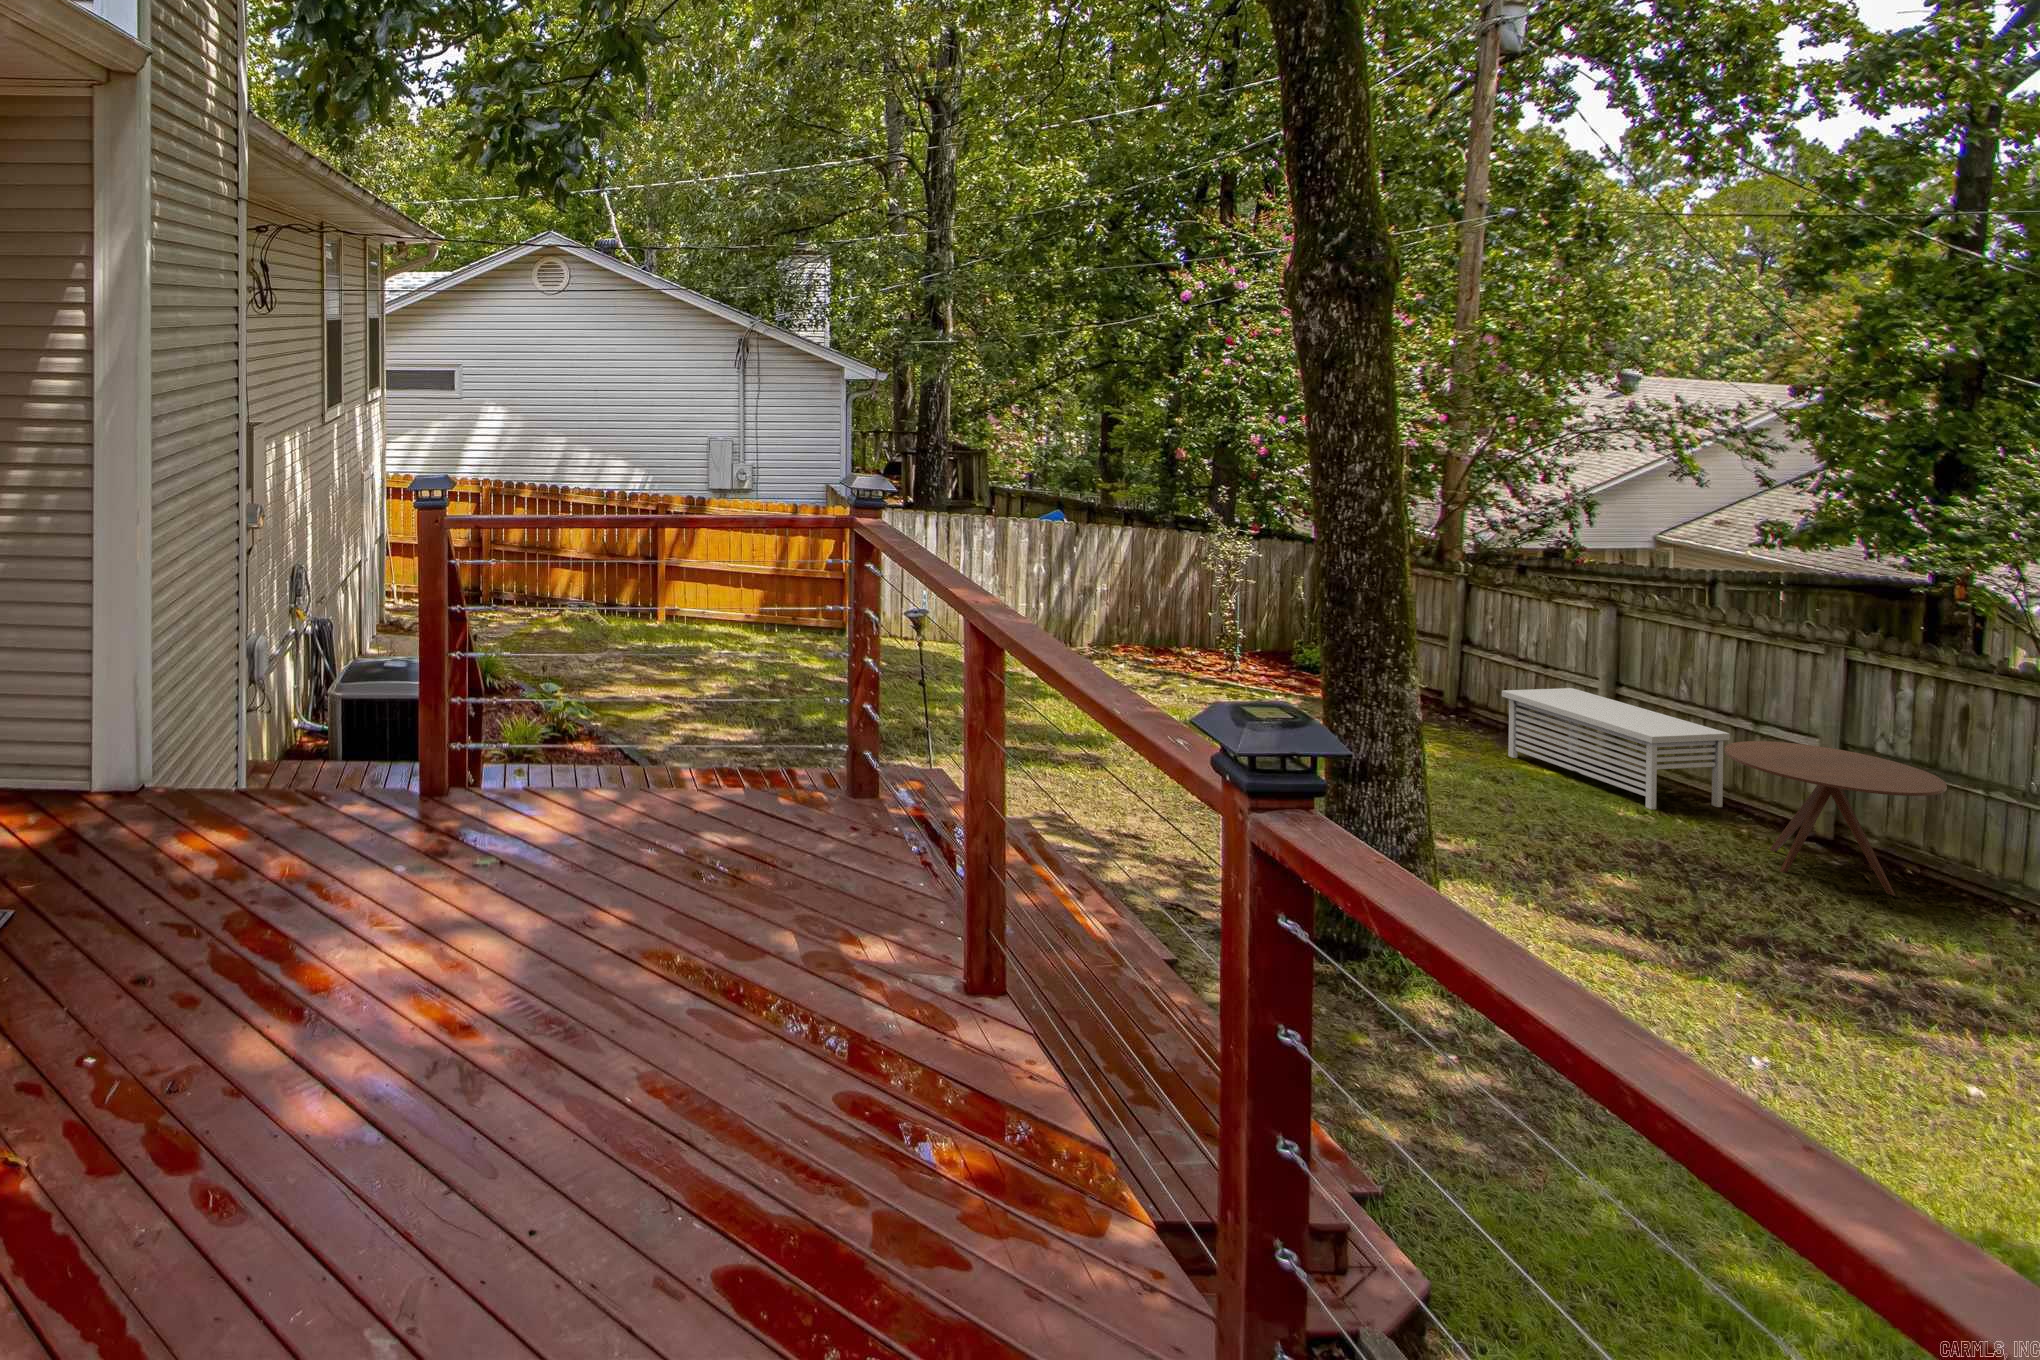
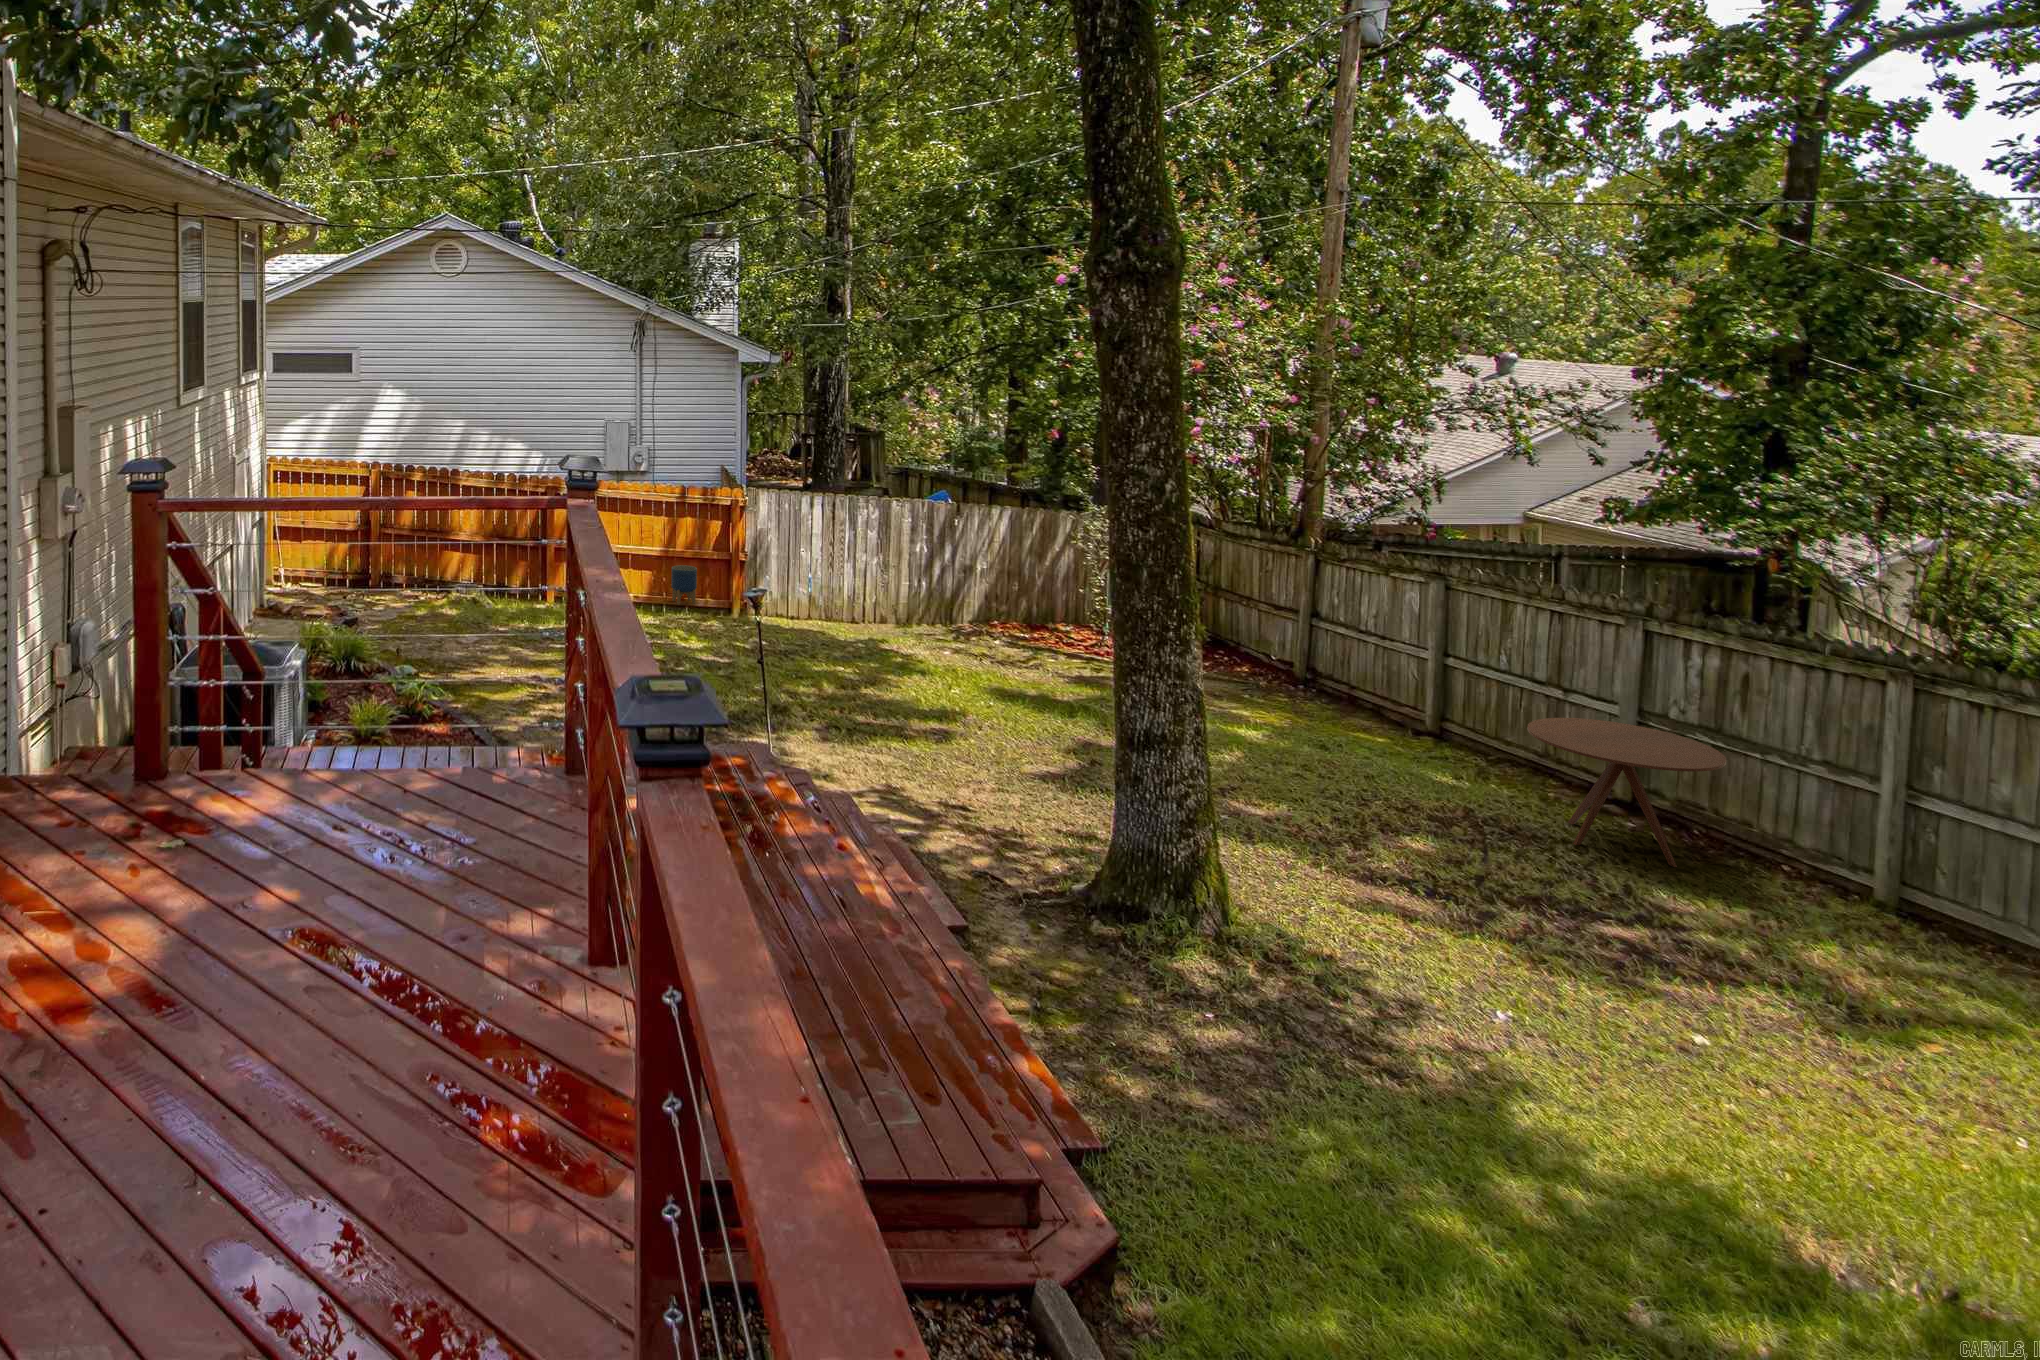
planter: none [782,586,808,626] -> present [671,565,697,605]
storage bench: present [1502,688,1730,809] -> none [1336,665,1541,784]

